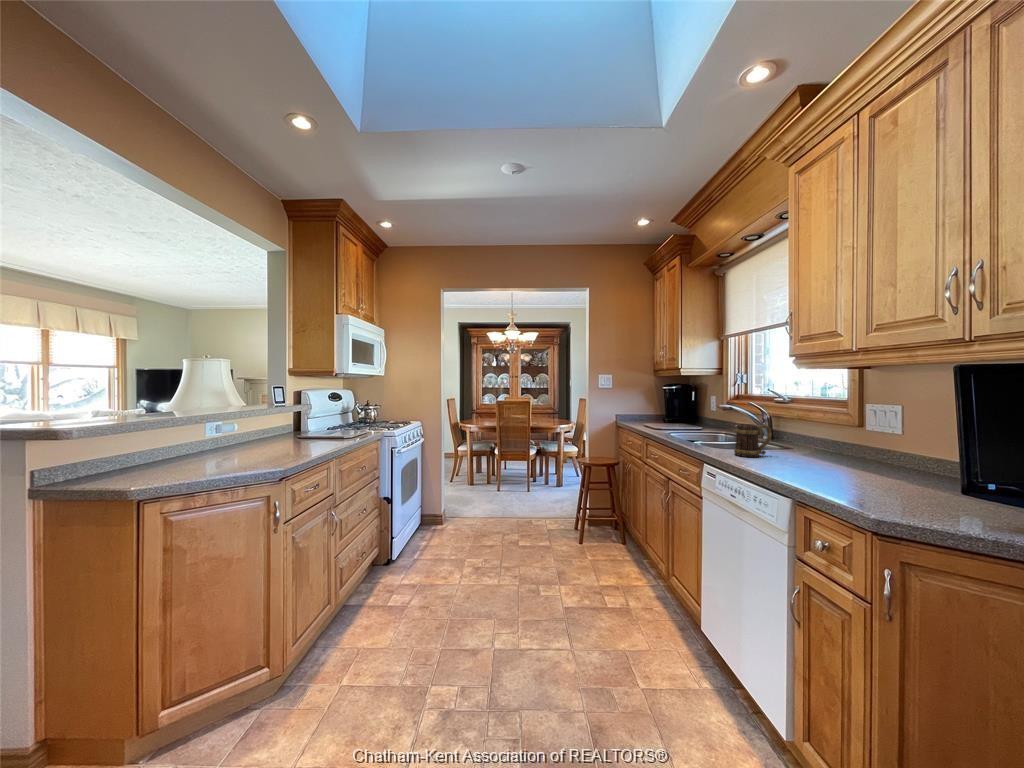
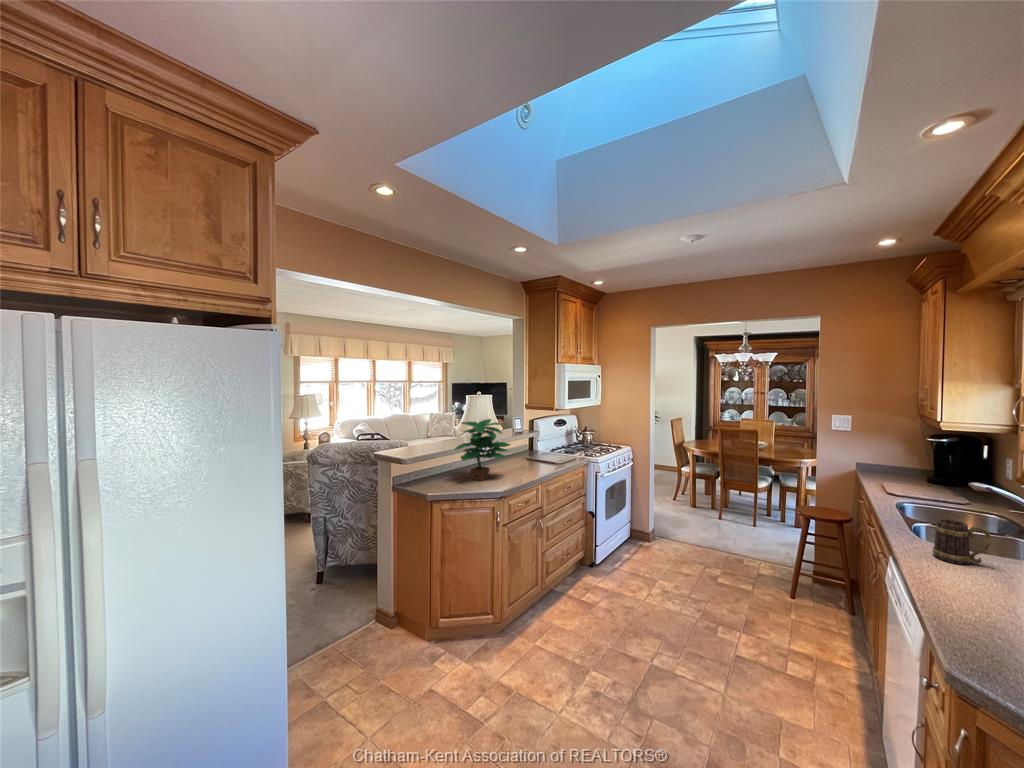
potted plant: none [183,372,289,463] -> present [454,419,510,481]

